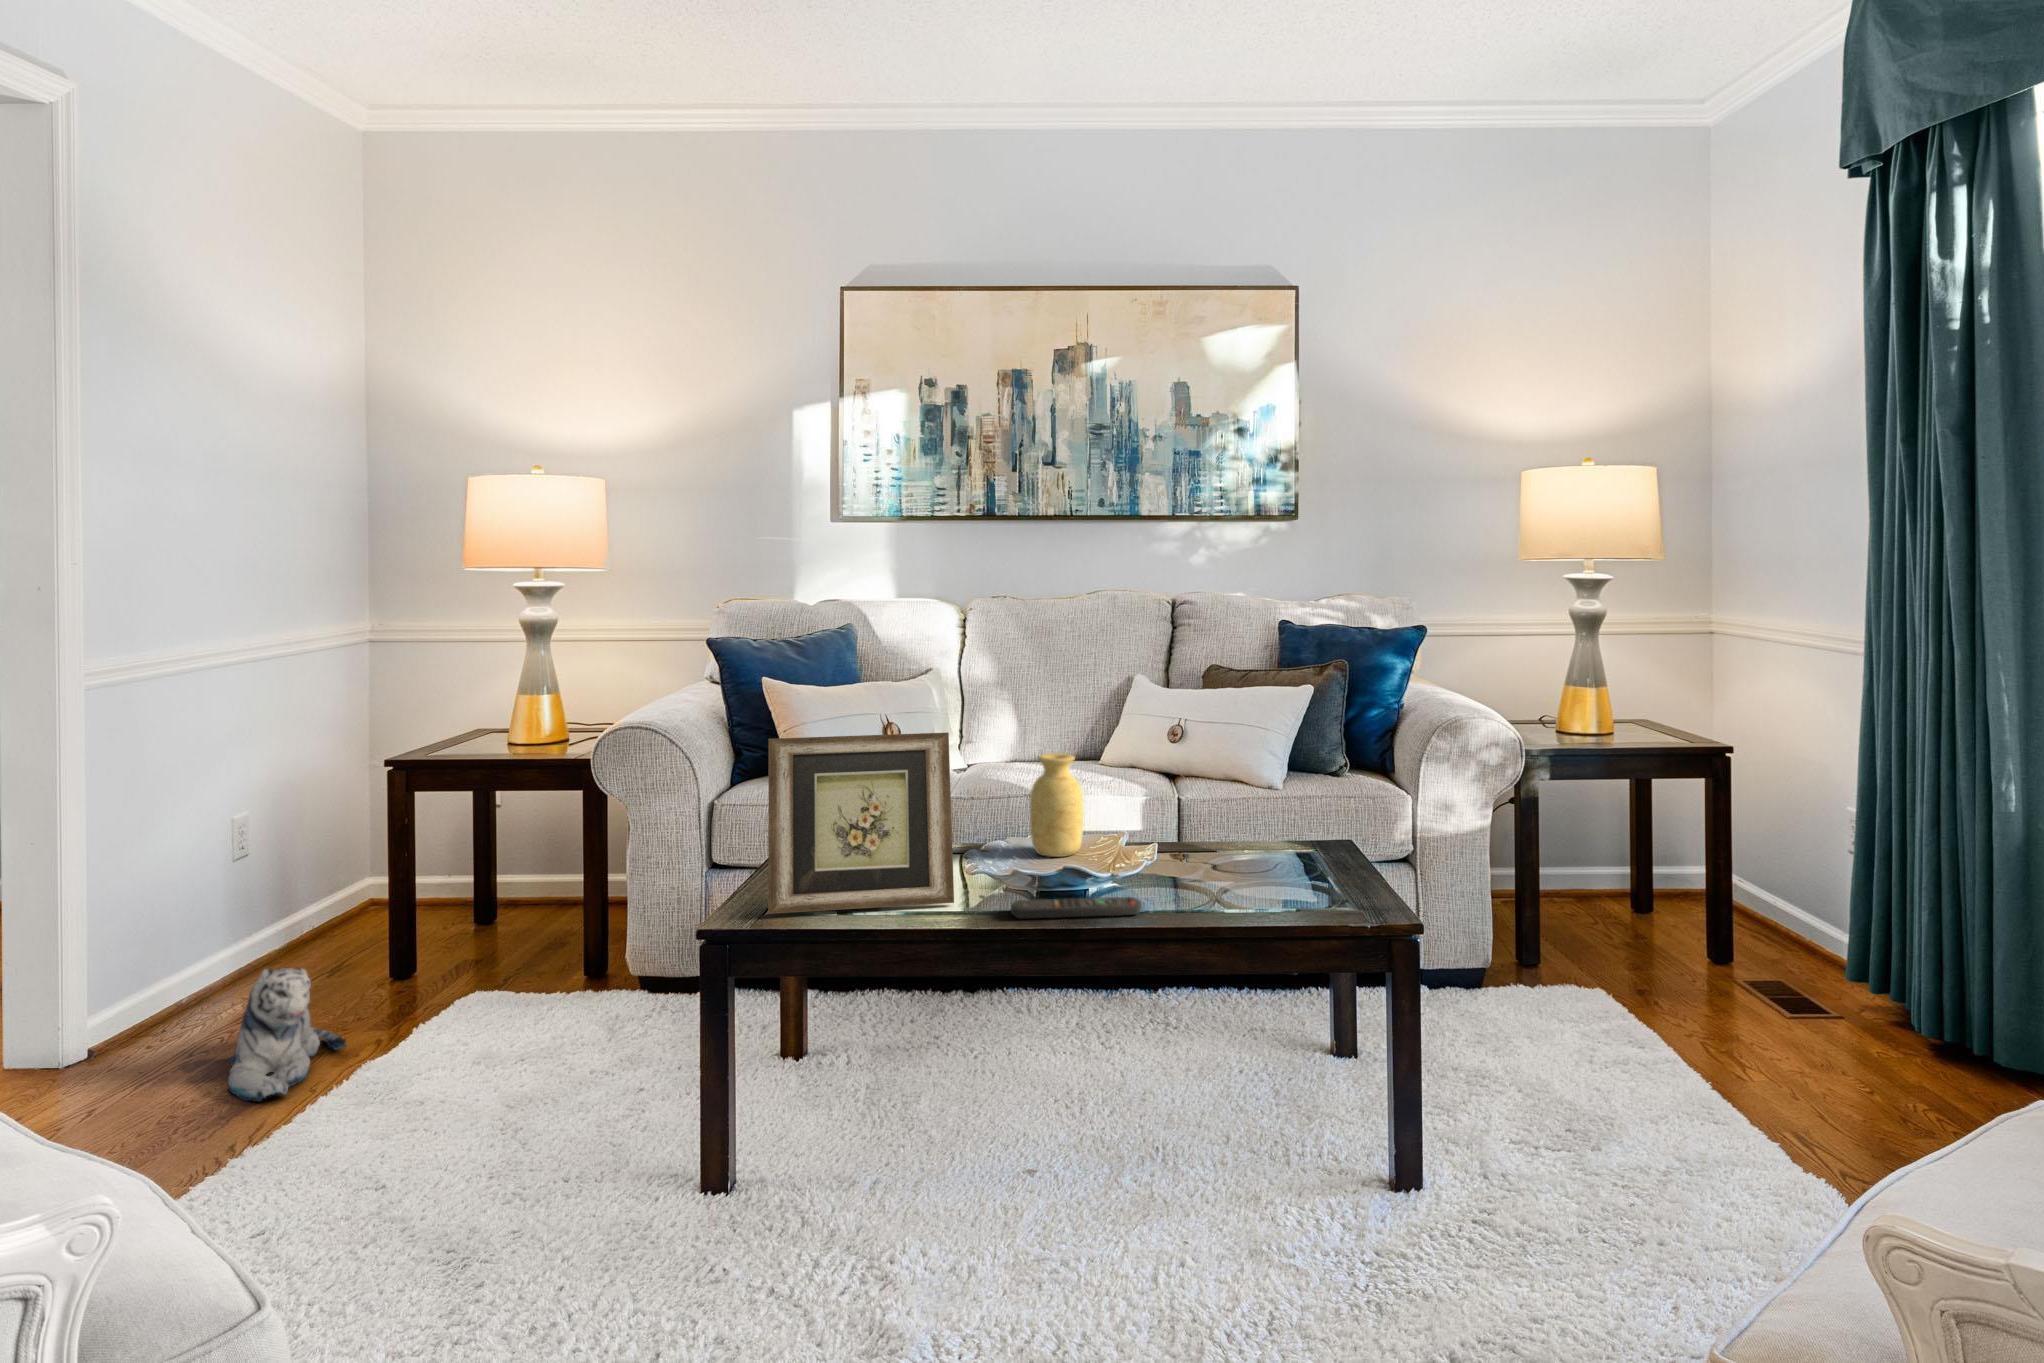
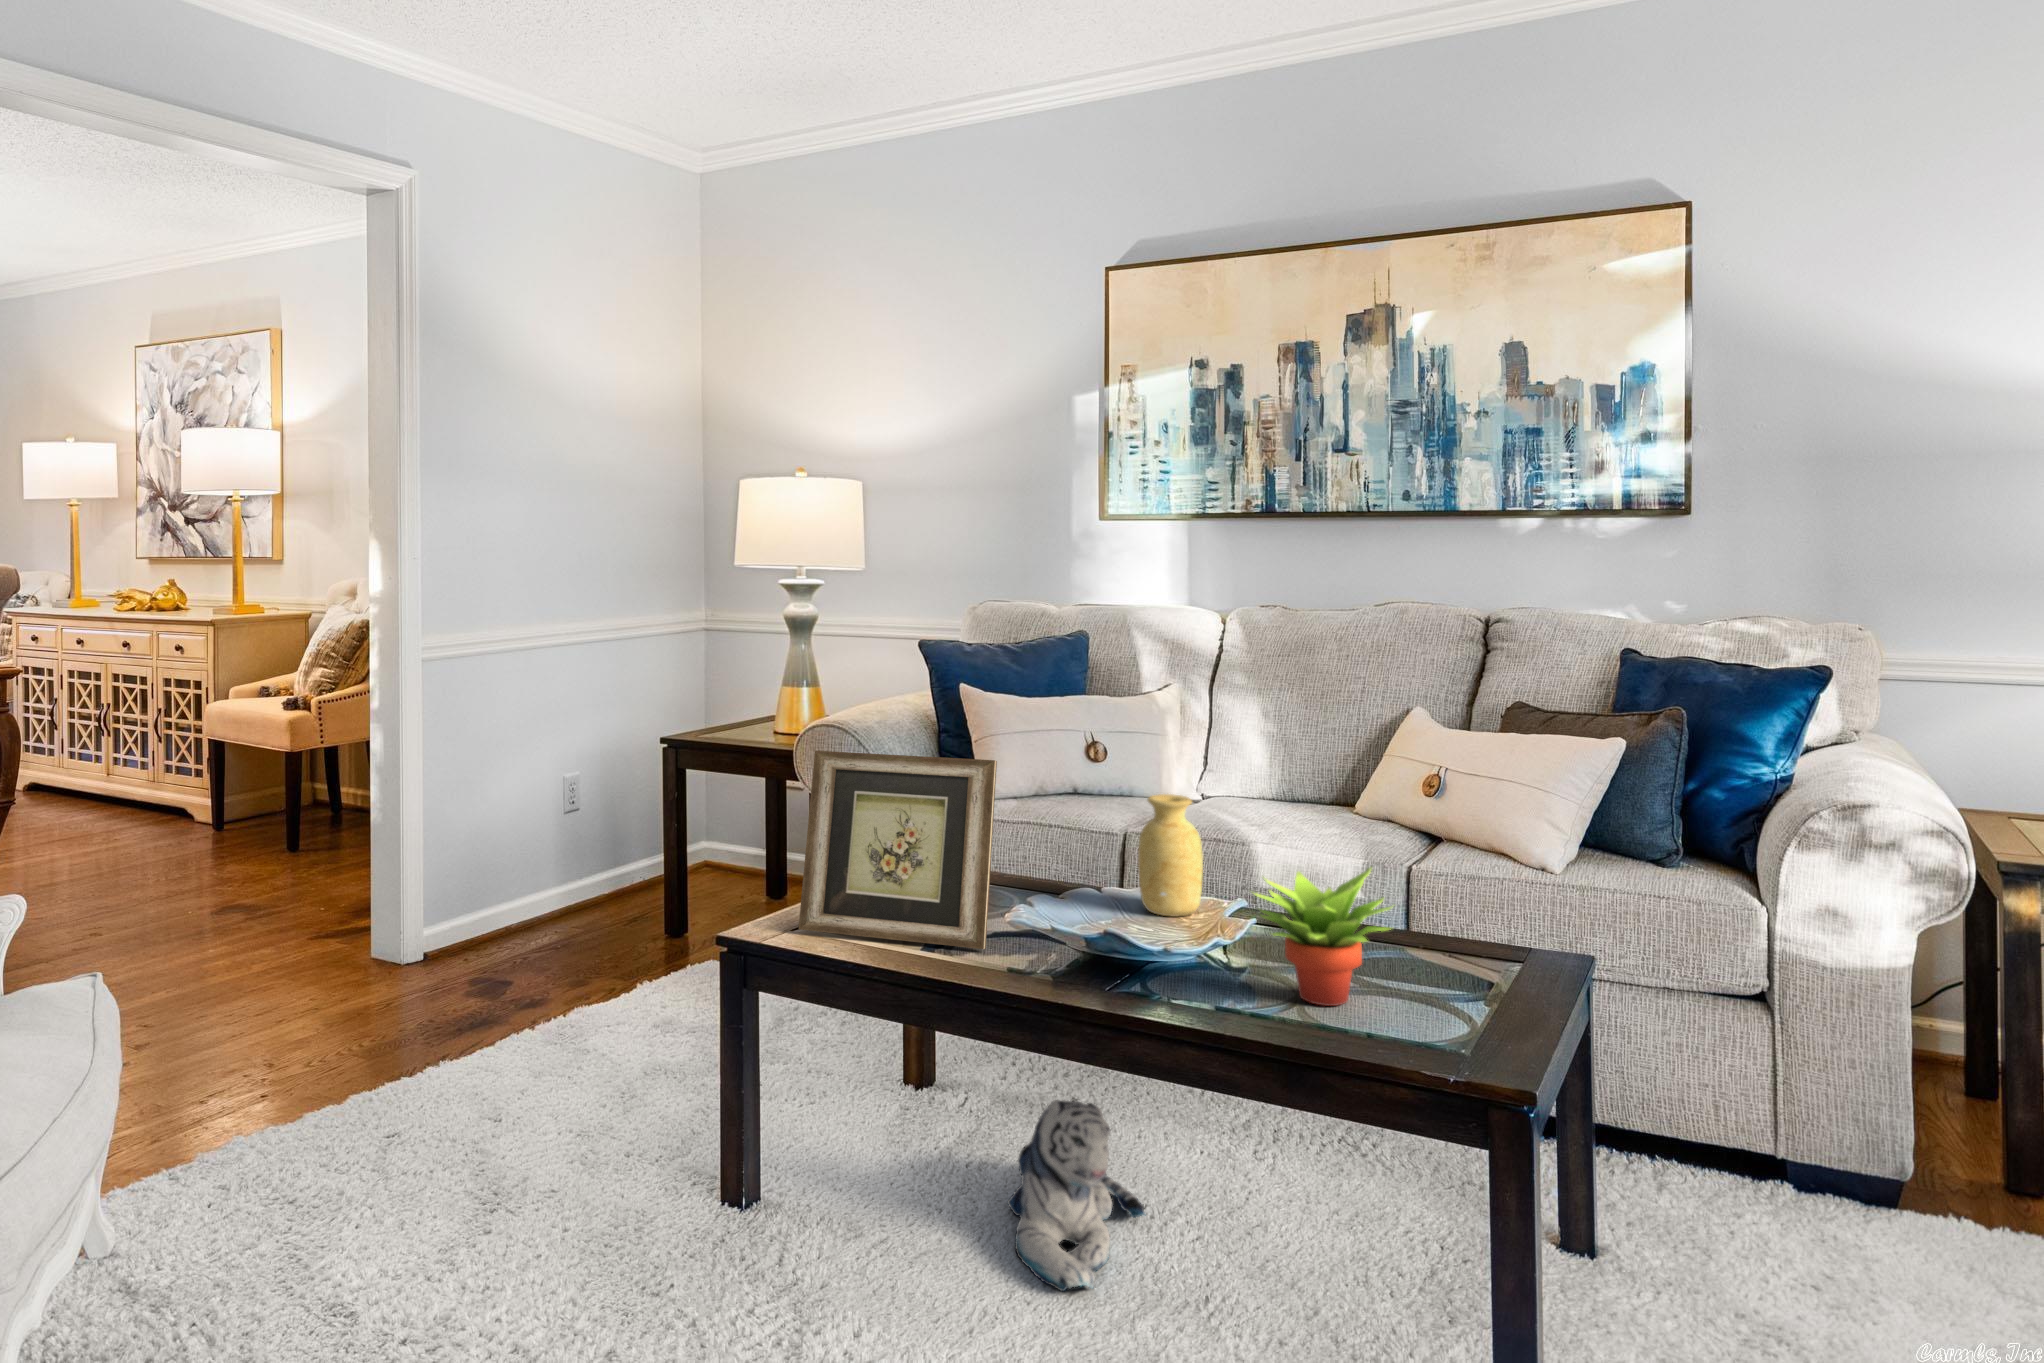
succulent plant: none [1190,787,1294,900] -> present [1254,867,1393,1006]
remote control: present [1011,897,1142,919] -> none [1025,958,1178,999]
plush toy: present [227,968,346,1102] -> present [1008,1100,1144,1291]

